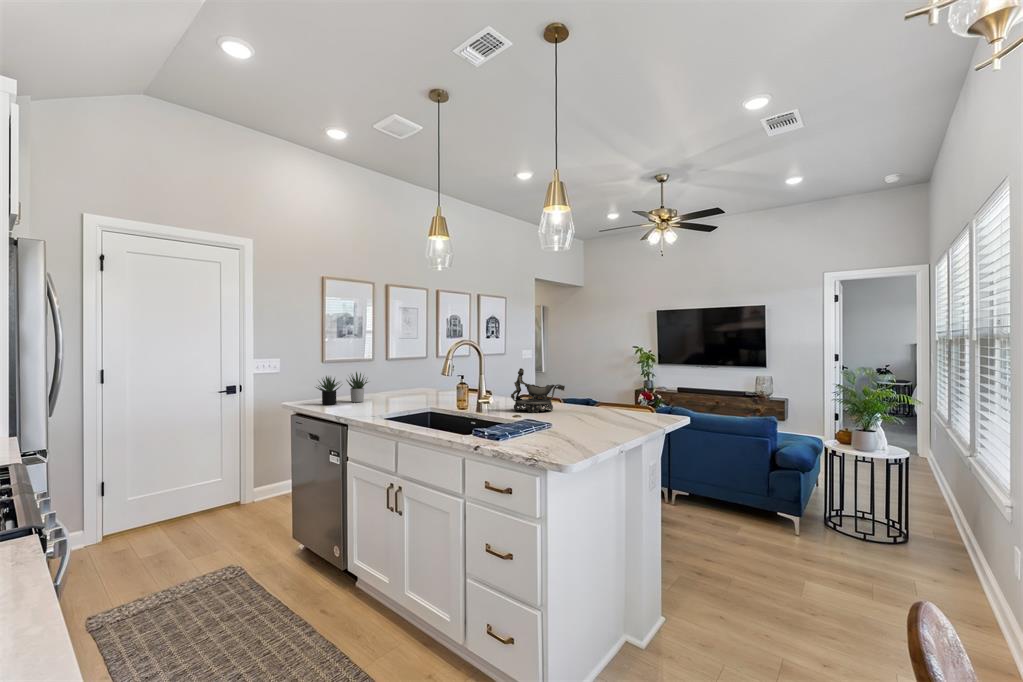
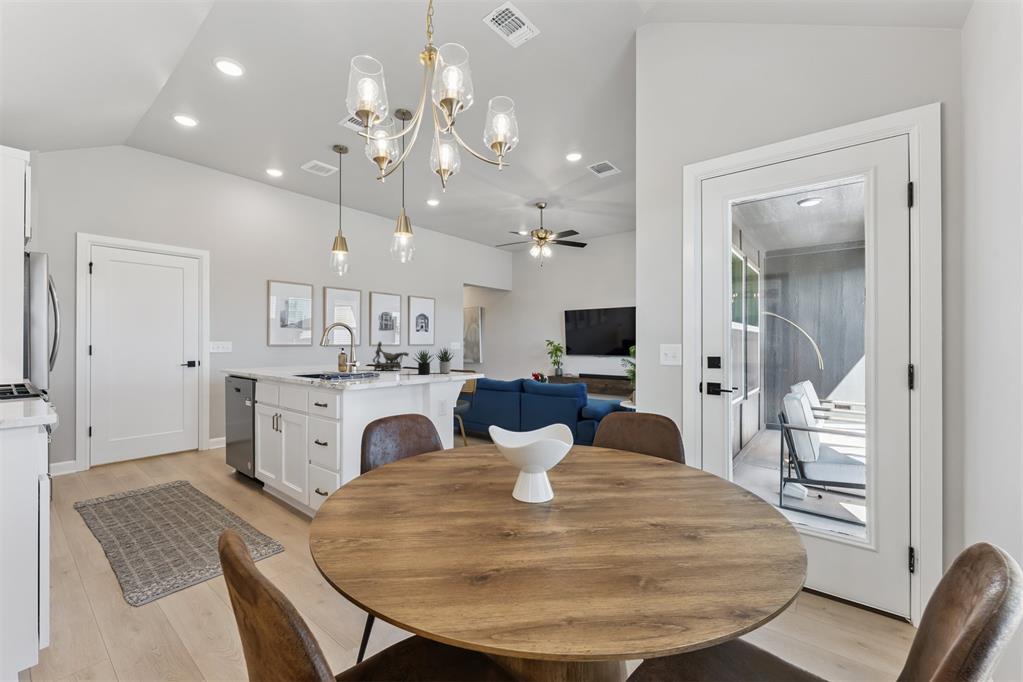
succulent plant: present [316,372,368,405] -> present [414,348,453,375]

